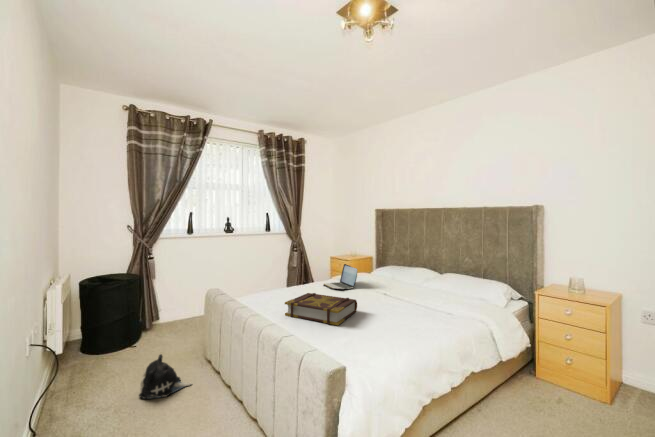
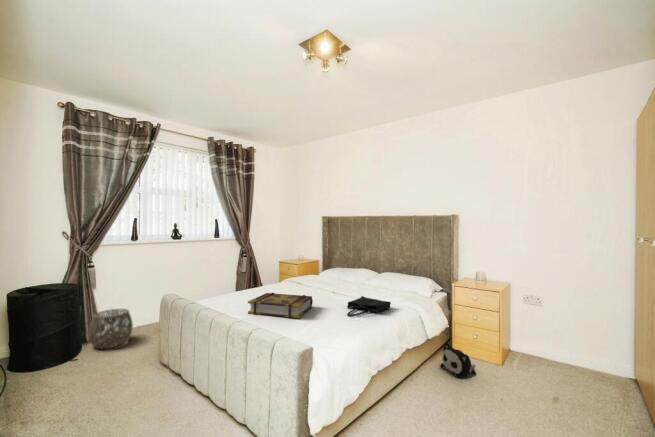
laptop: present [324,264,357,289] -> none [276,266,308,290]
woven basket: none [148,300,187,338] -> present [89,309,133,349]
tote bag: none [396,302,451,327] -> present [347,296,391,316]
plush toy: present [139,354,192,399] -> present [440,343,476,378]

